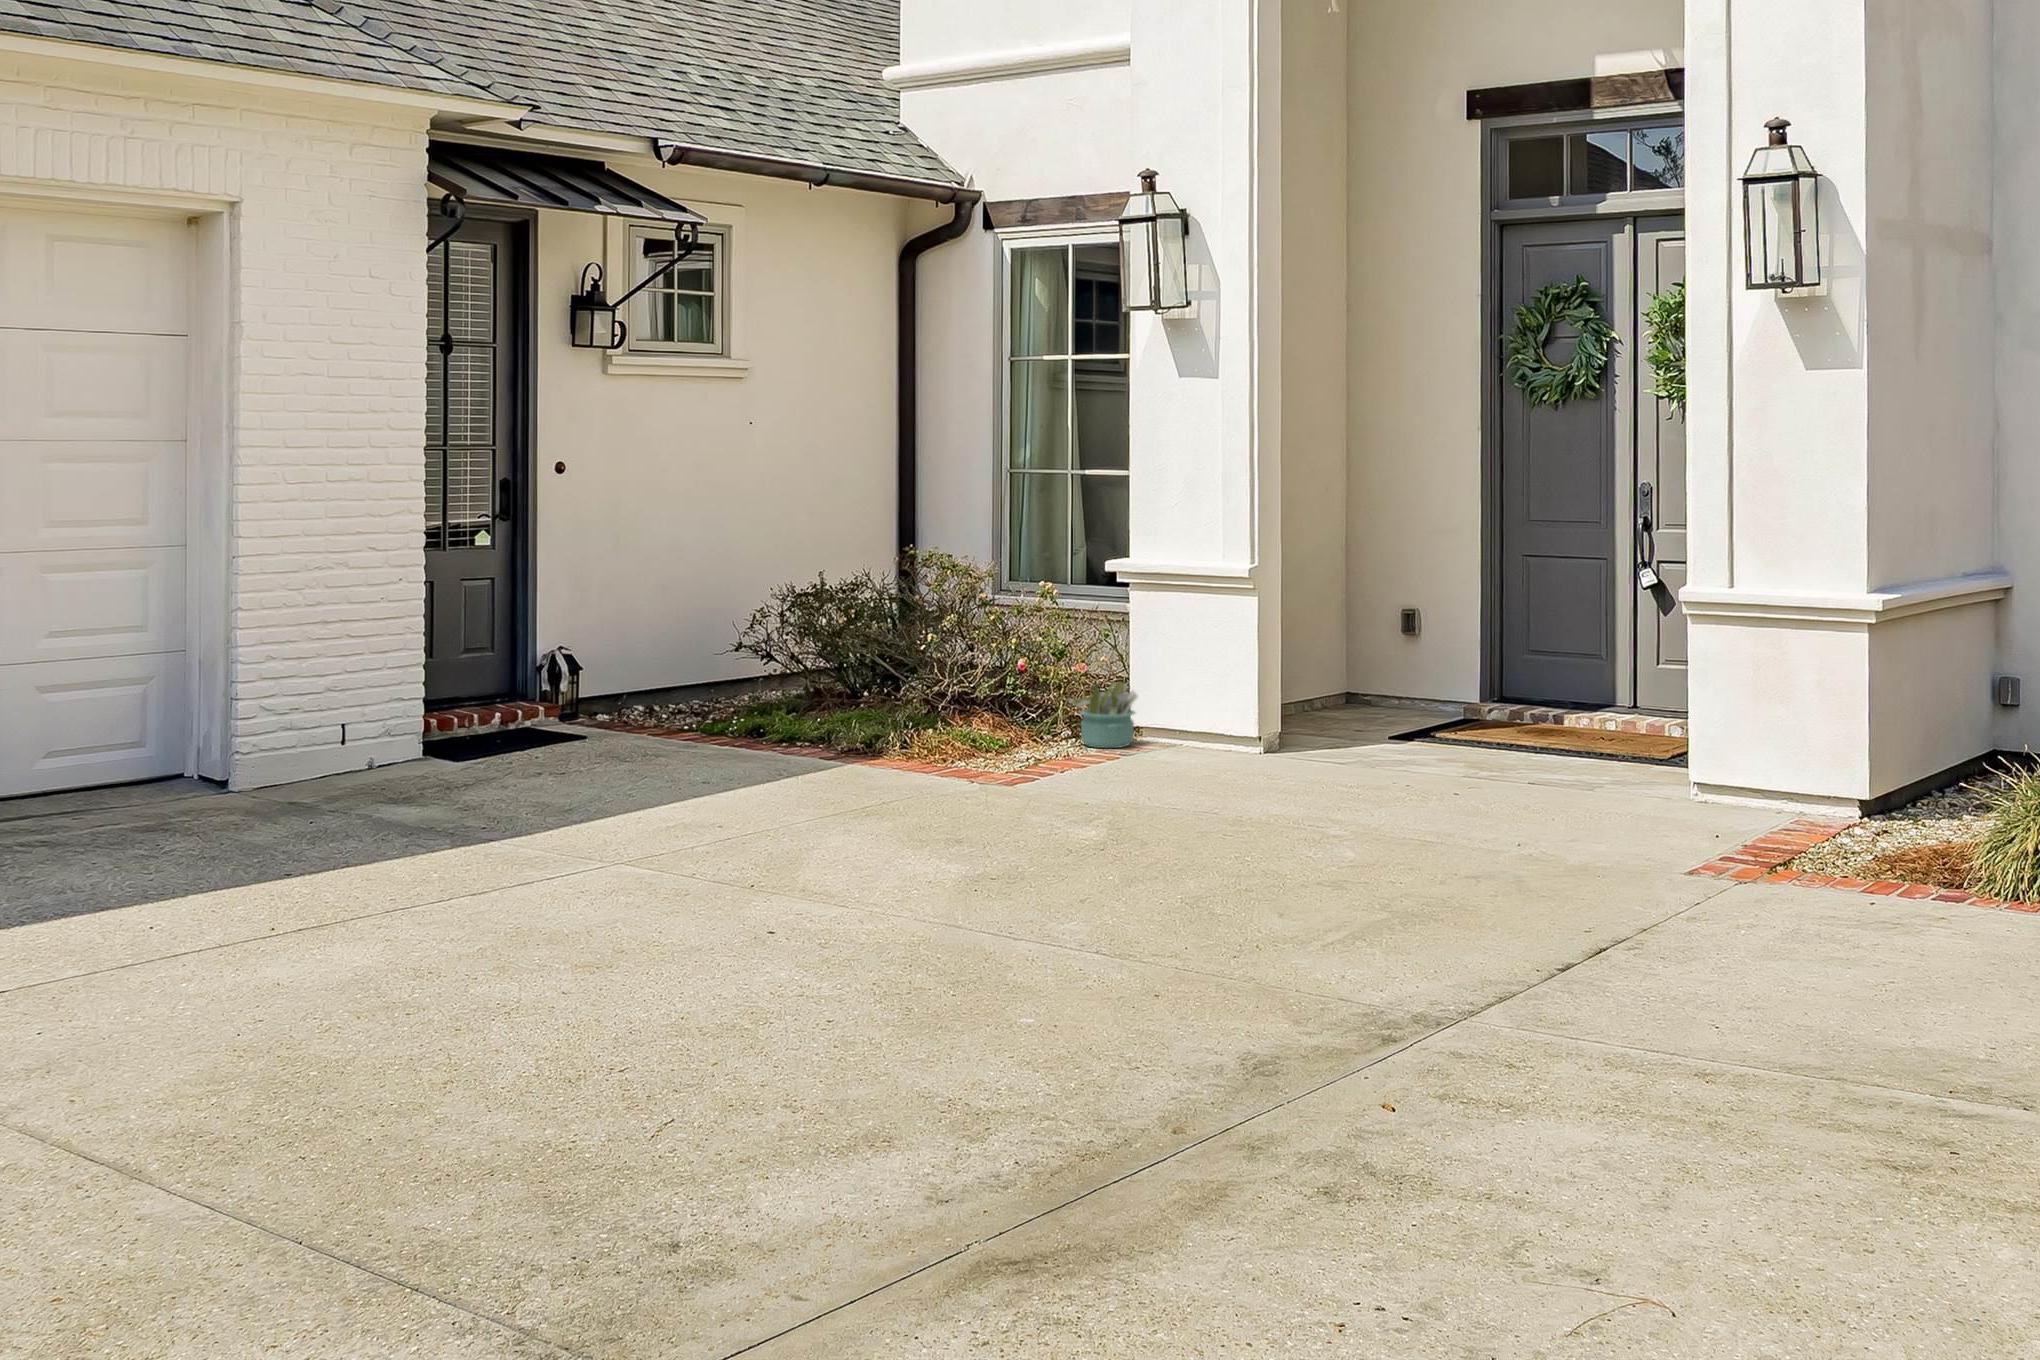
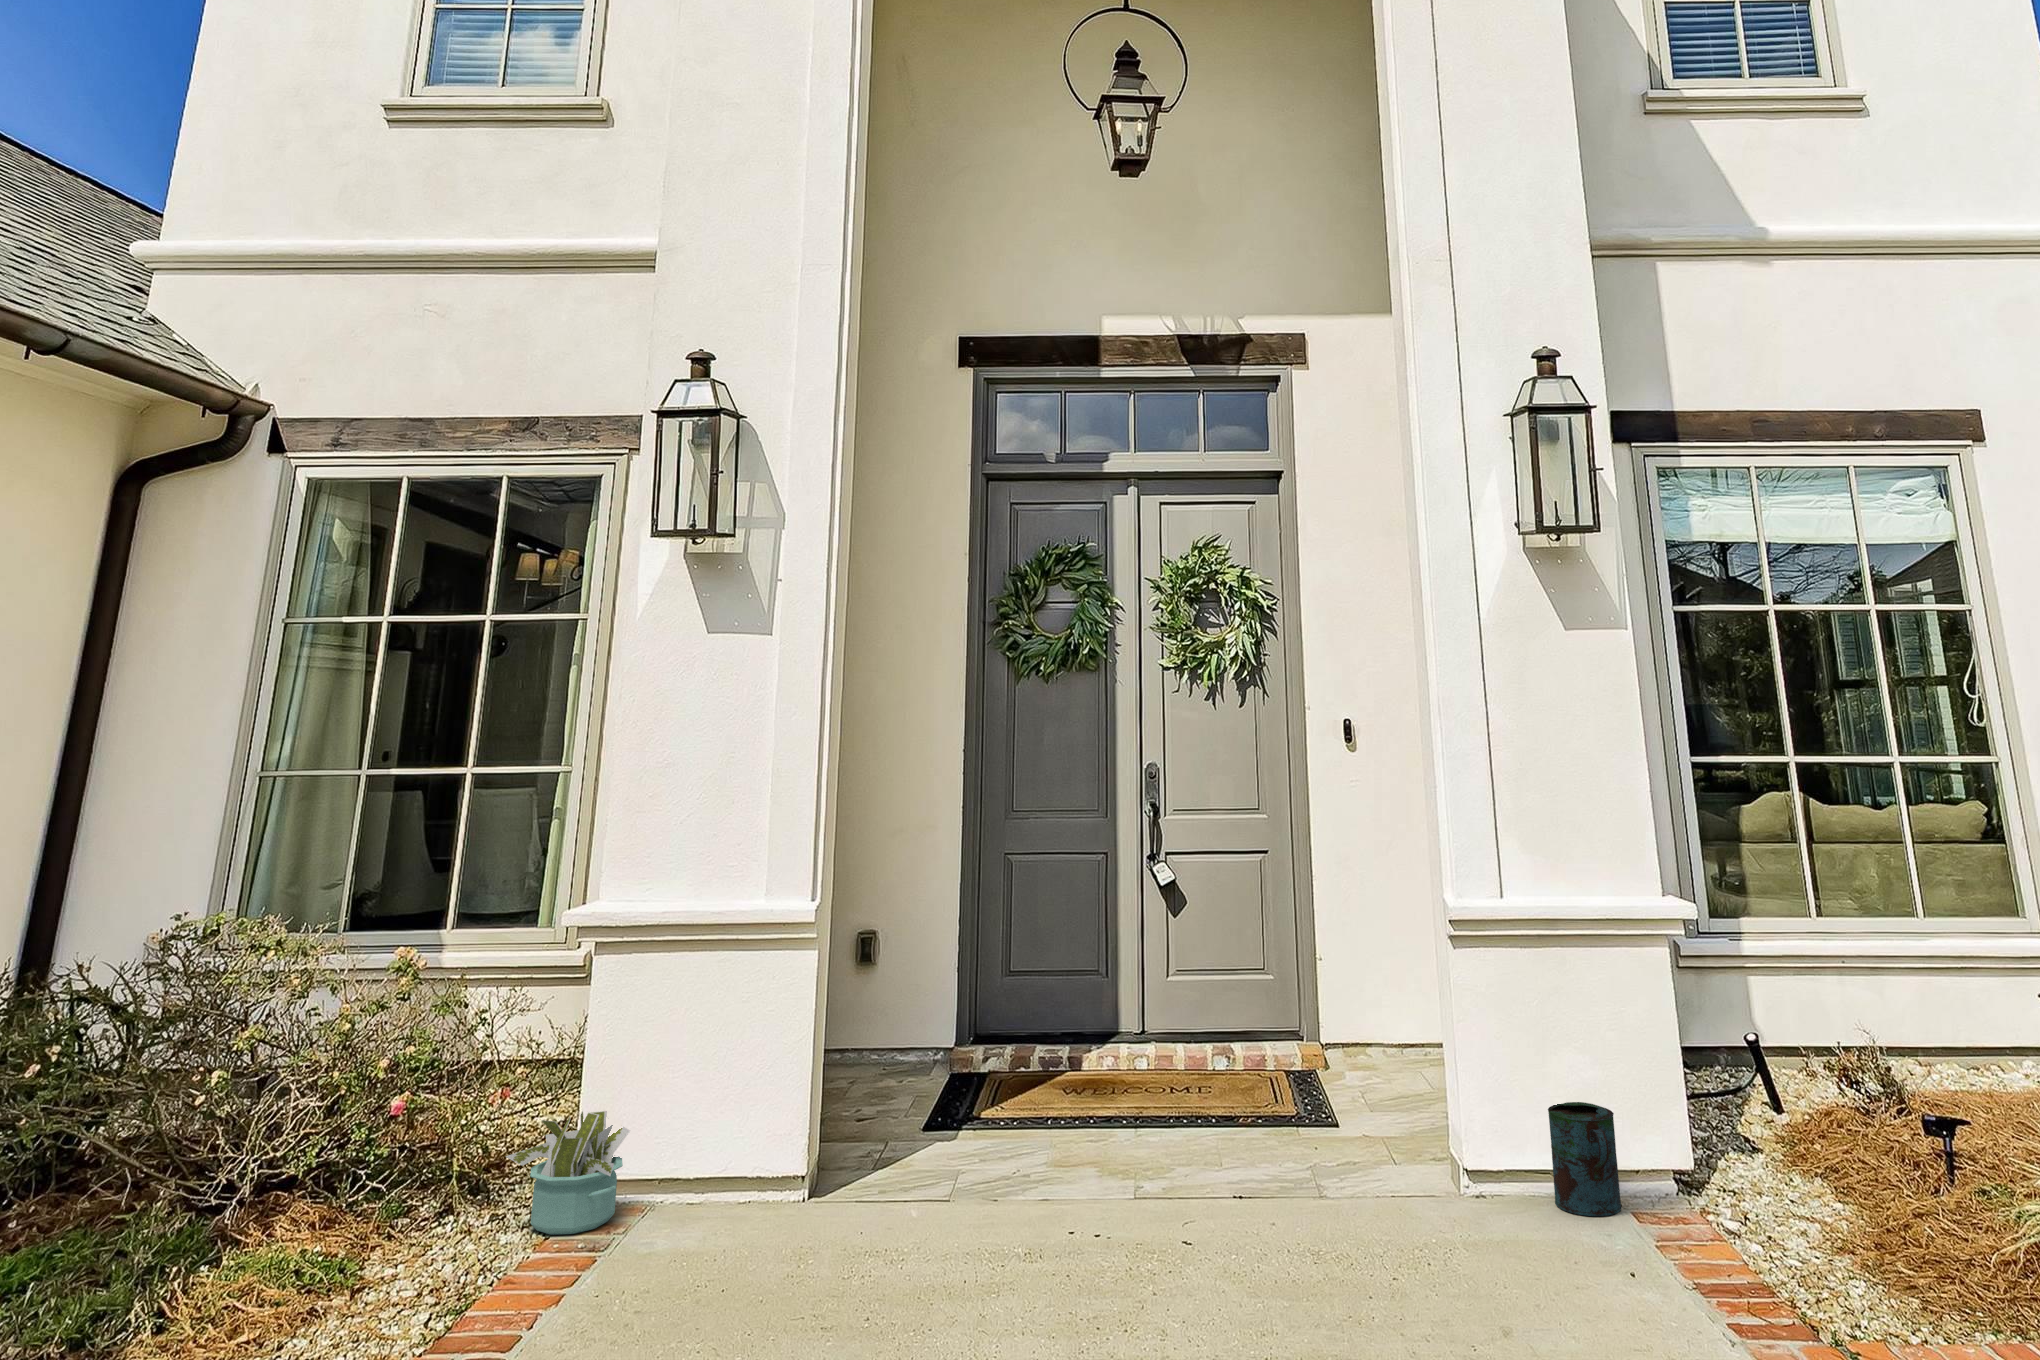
watering can: none [1698,735,1756,829] -> present [1548,1102,1621,1216]

